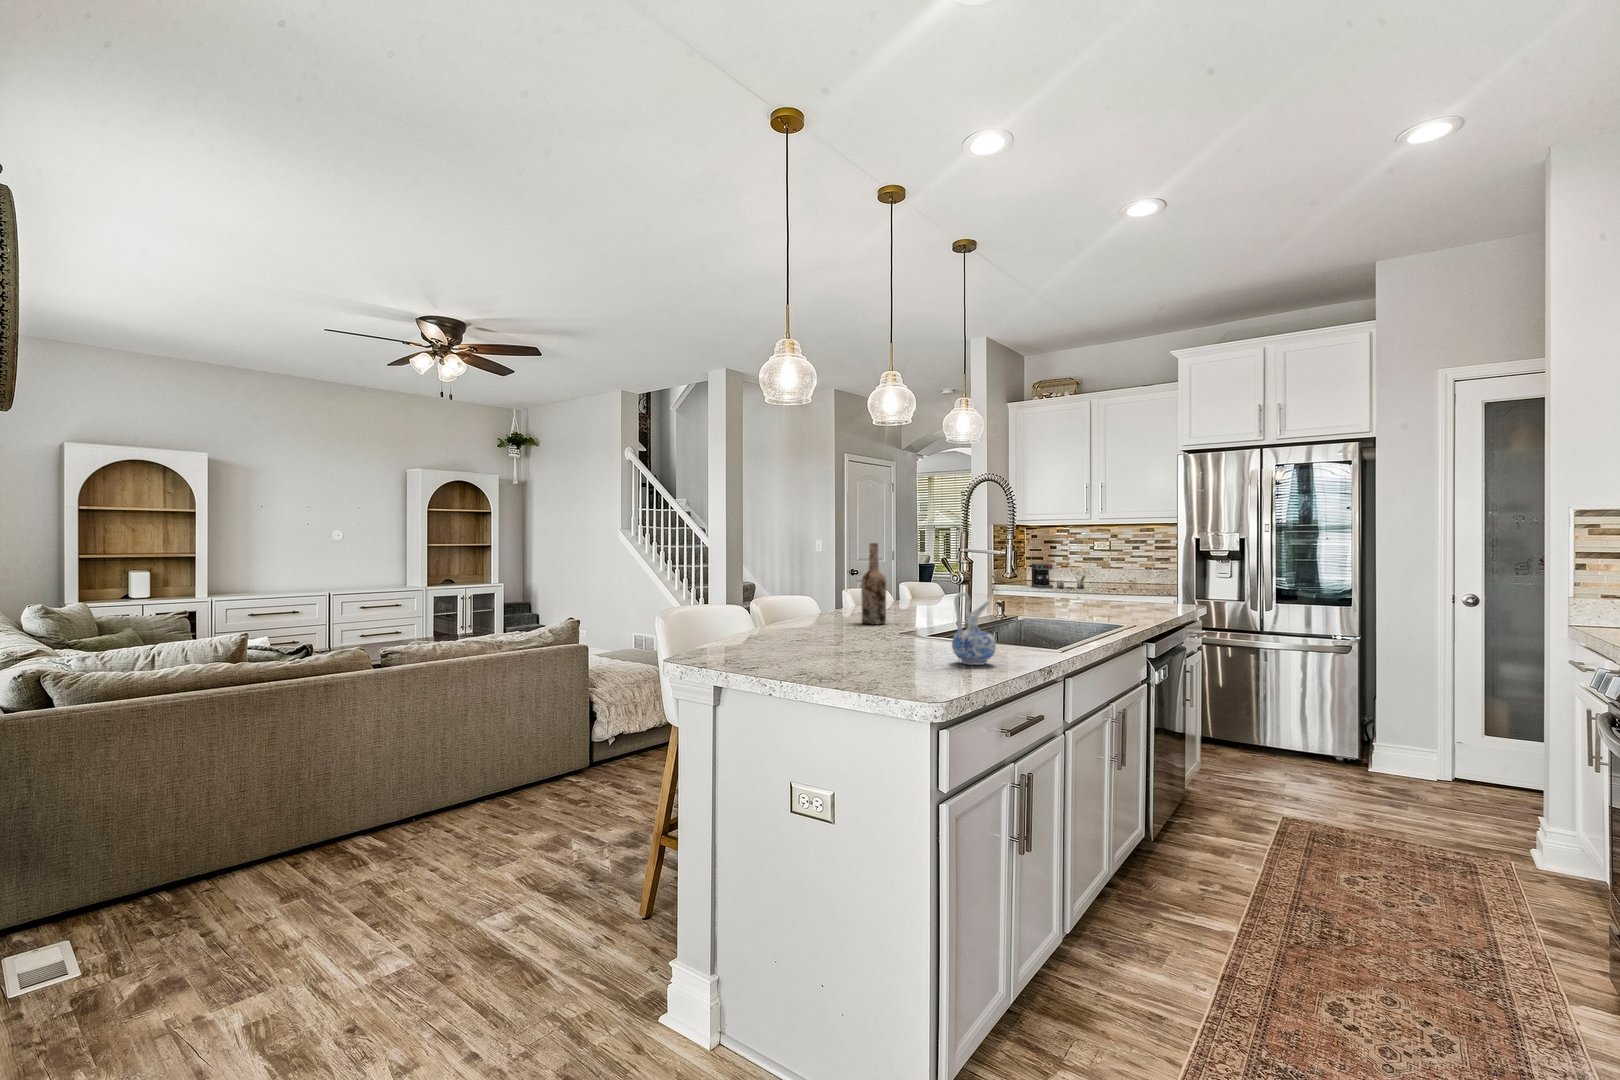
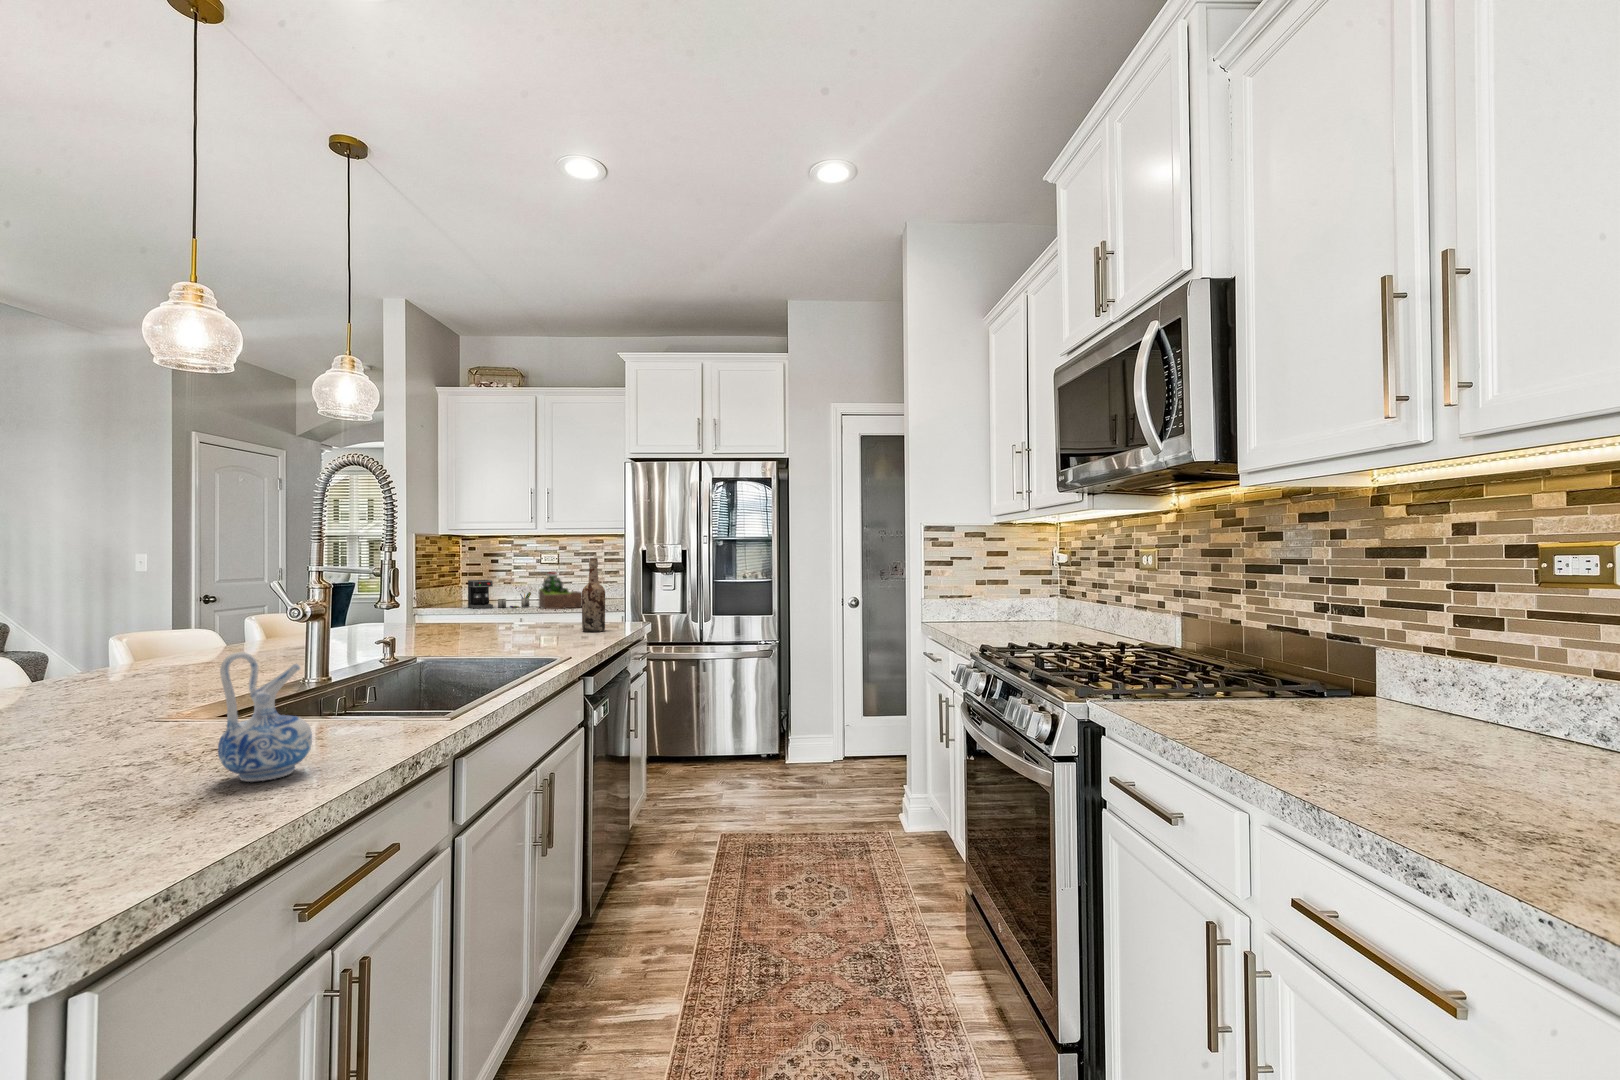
wine bottle: present [861,543,886,624] -> present [582,558,605,632]
succulent plant: none [1093,558,1135,591] -> present [539,572,582,609]

